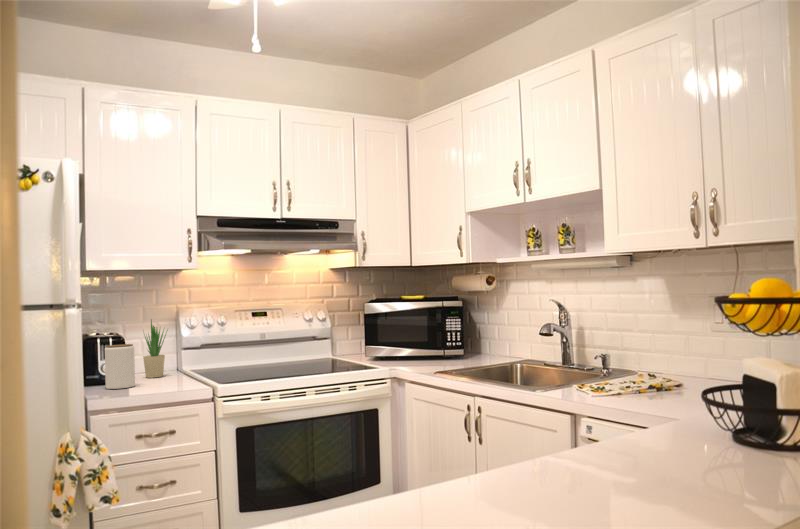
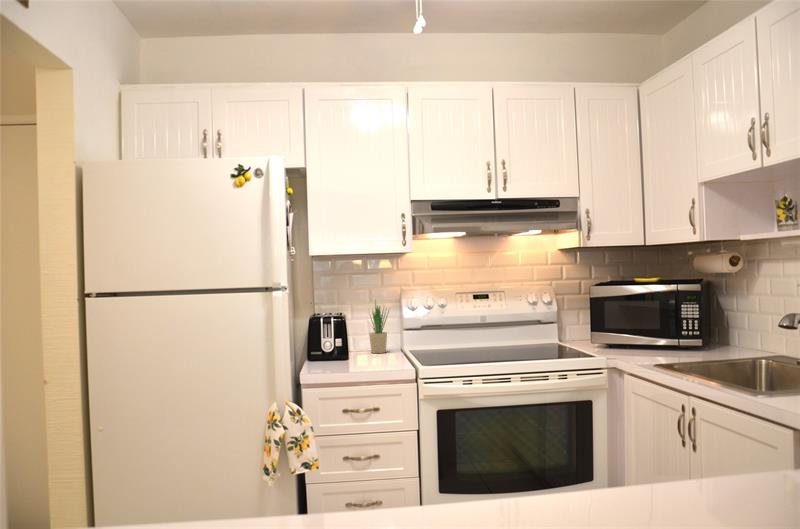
jar: present [105,344,135,389] -> none [329,322,355,362]

